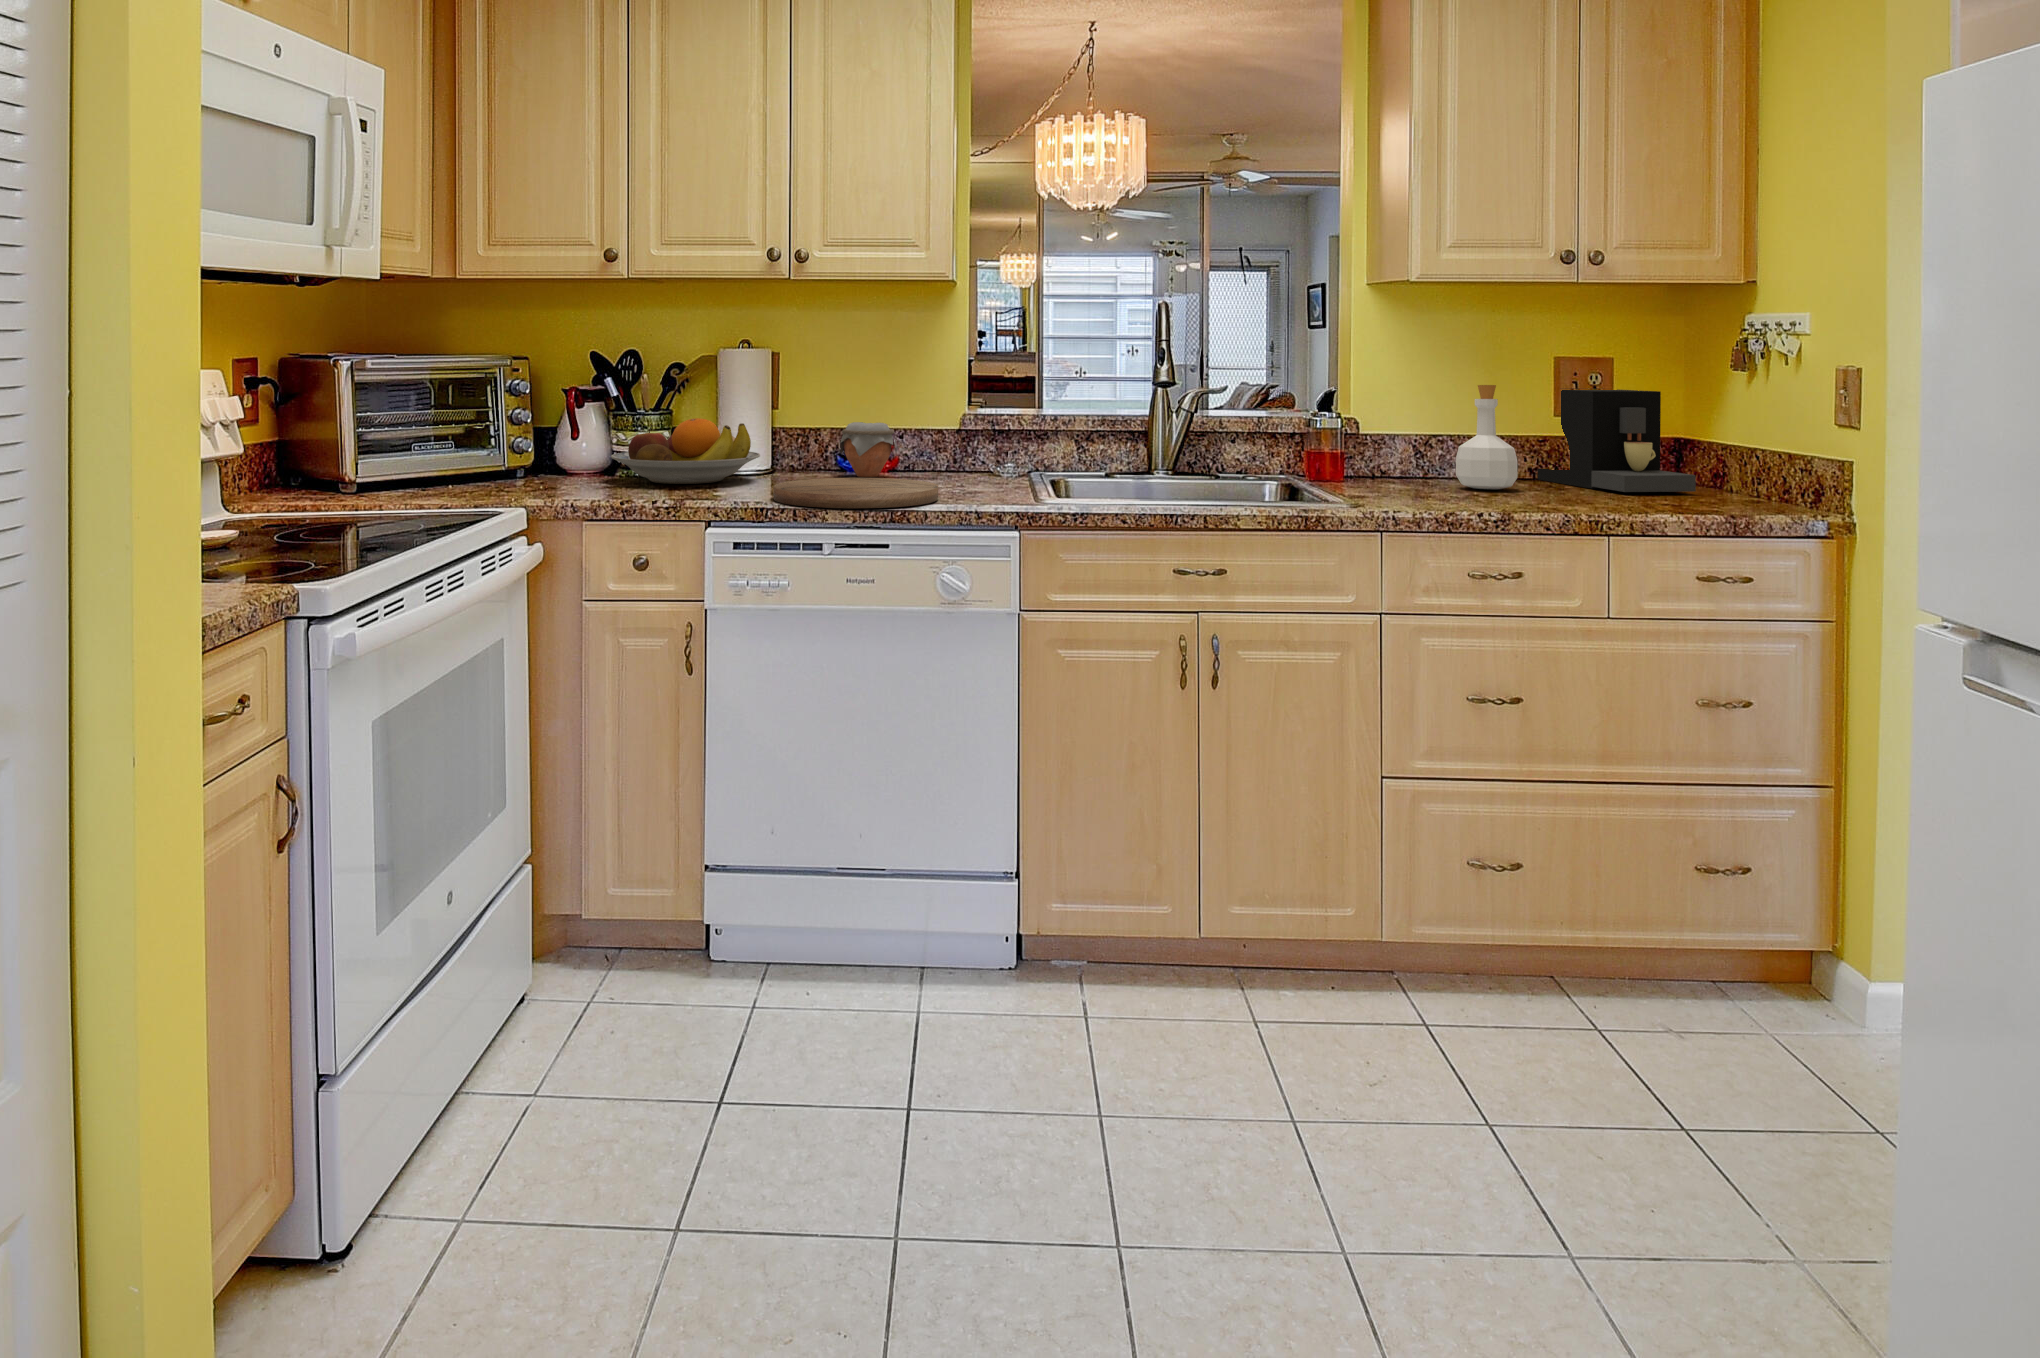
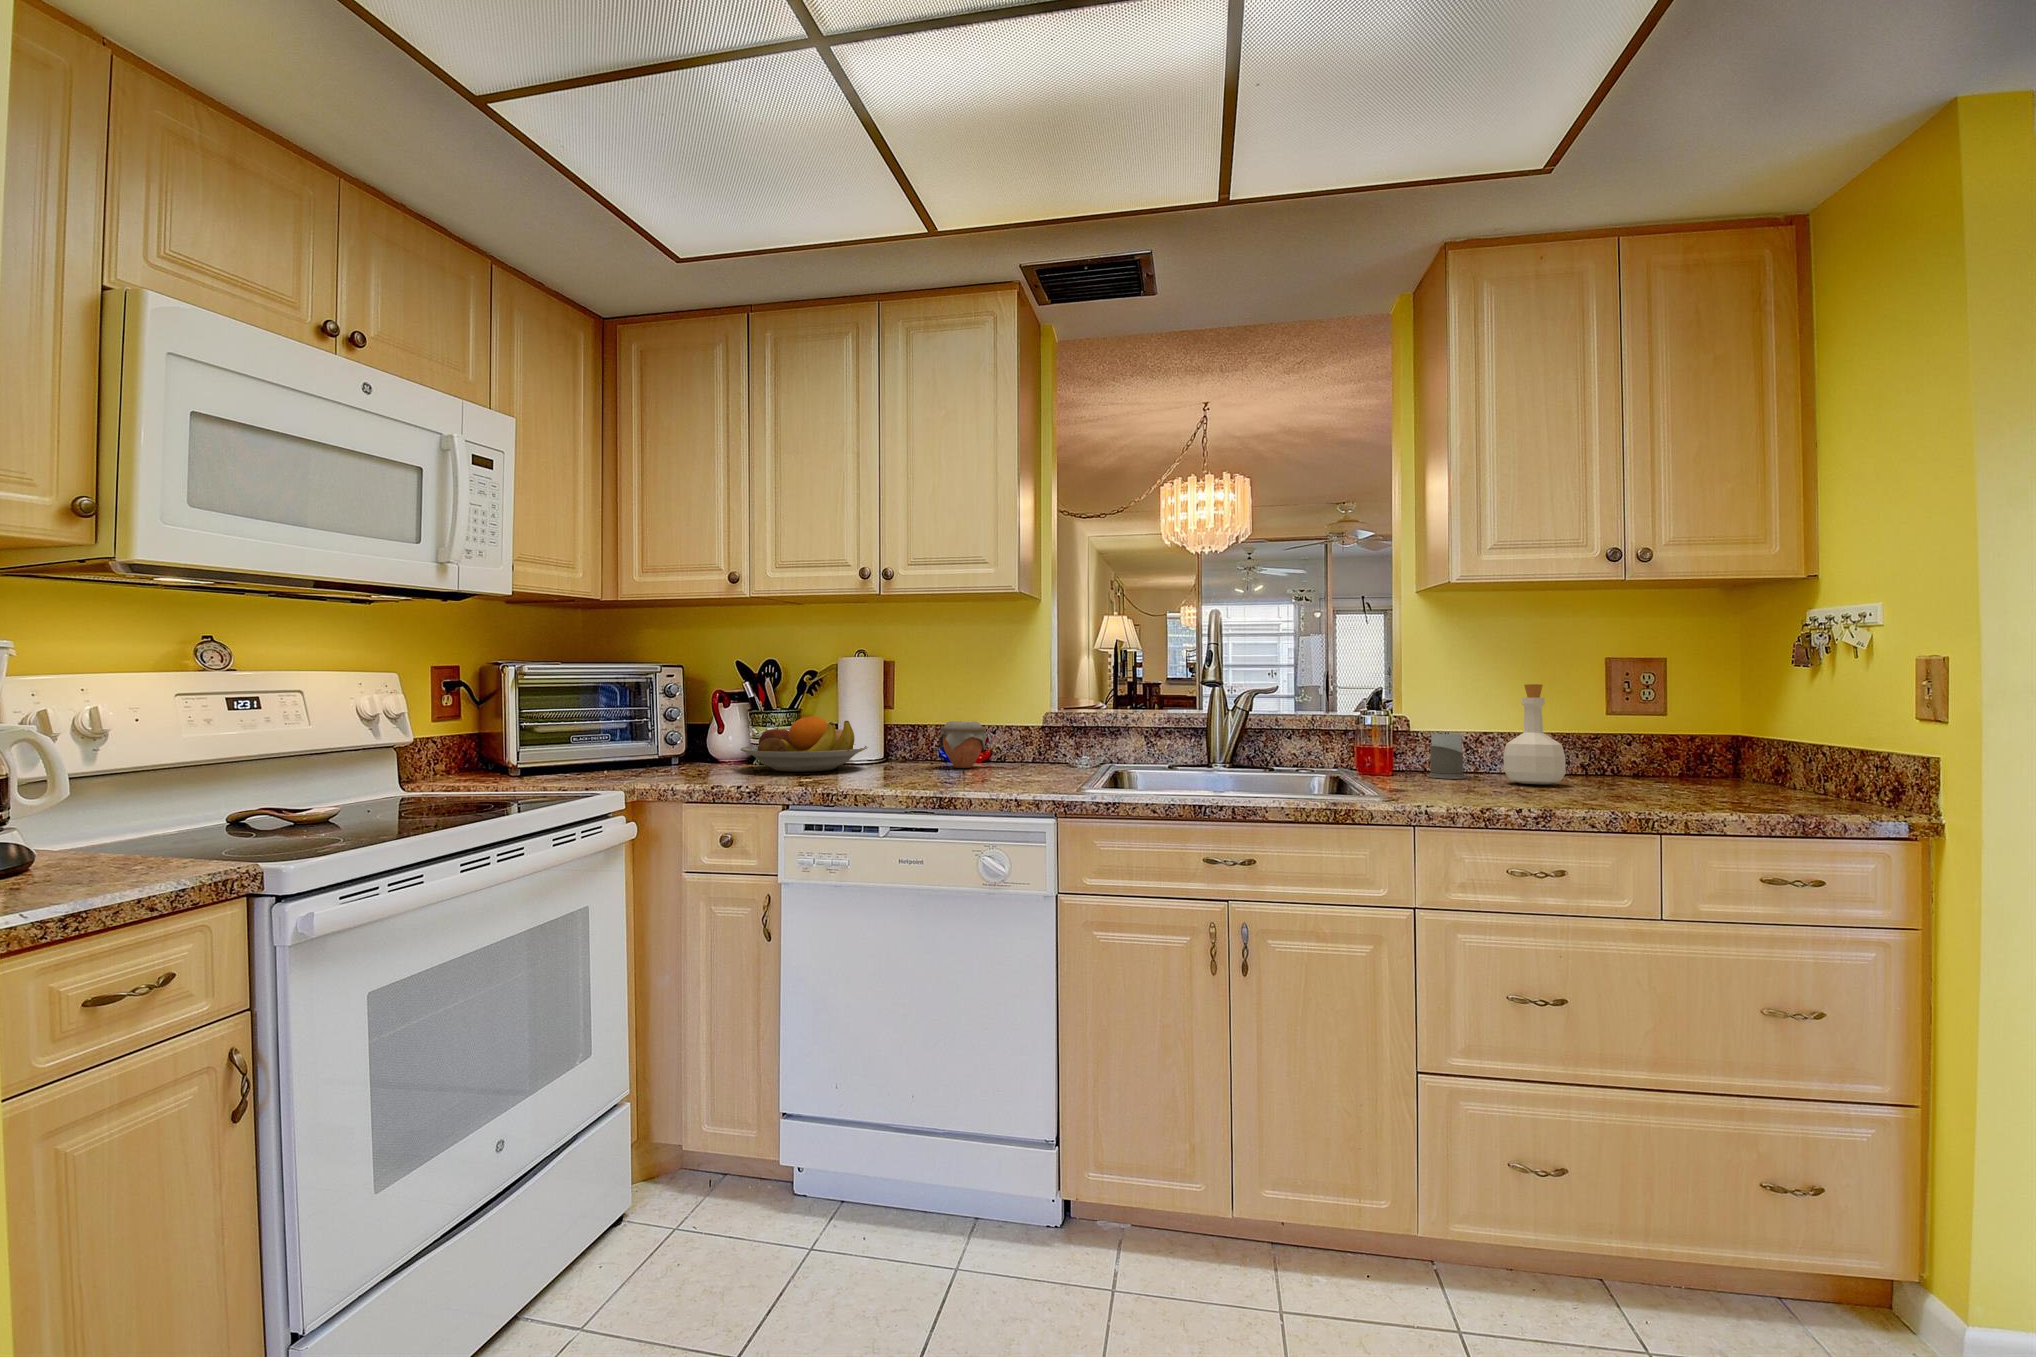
coffee maker: present [1537,390,1696,492] -> none [1592,690,1758,789]
mug: none [1377,435,1423,484] -> present [1428,733,1473,779]
cutting board: present [773,478,938,508] -> none [847,767,994,793]

